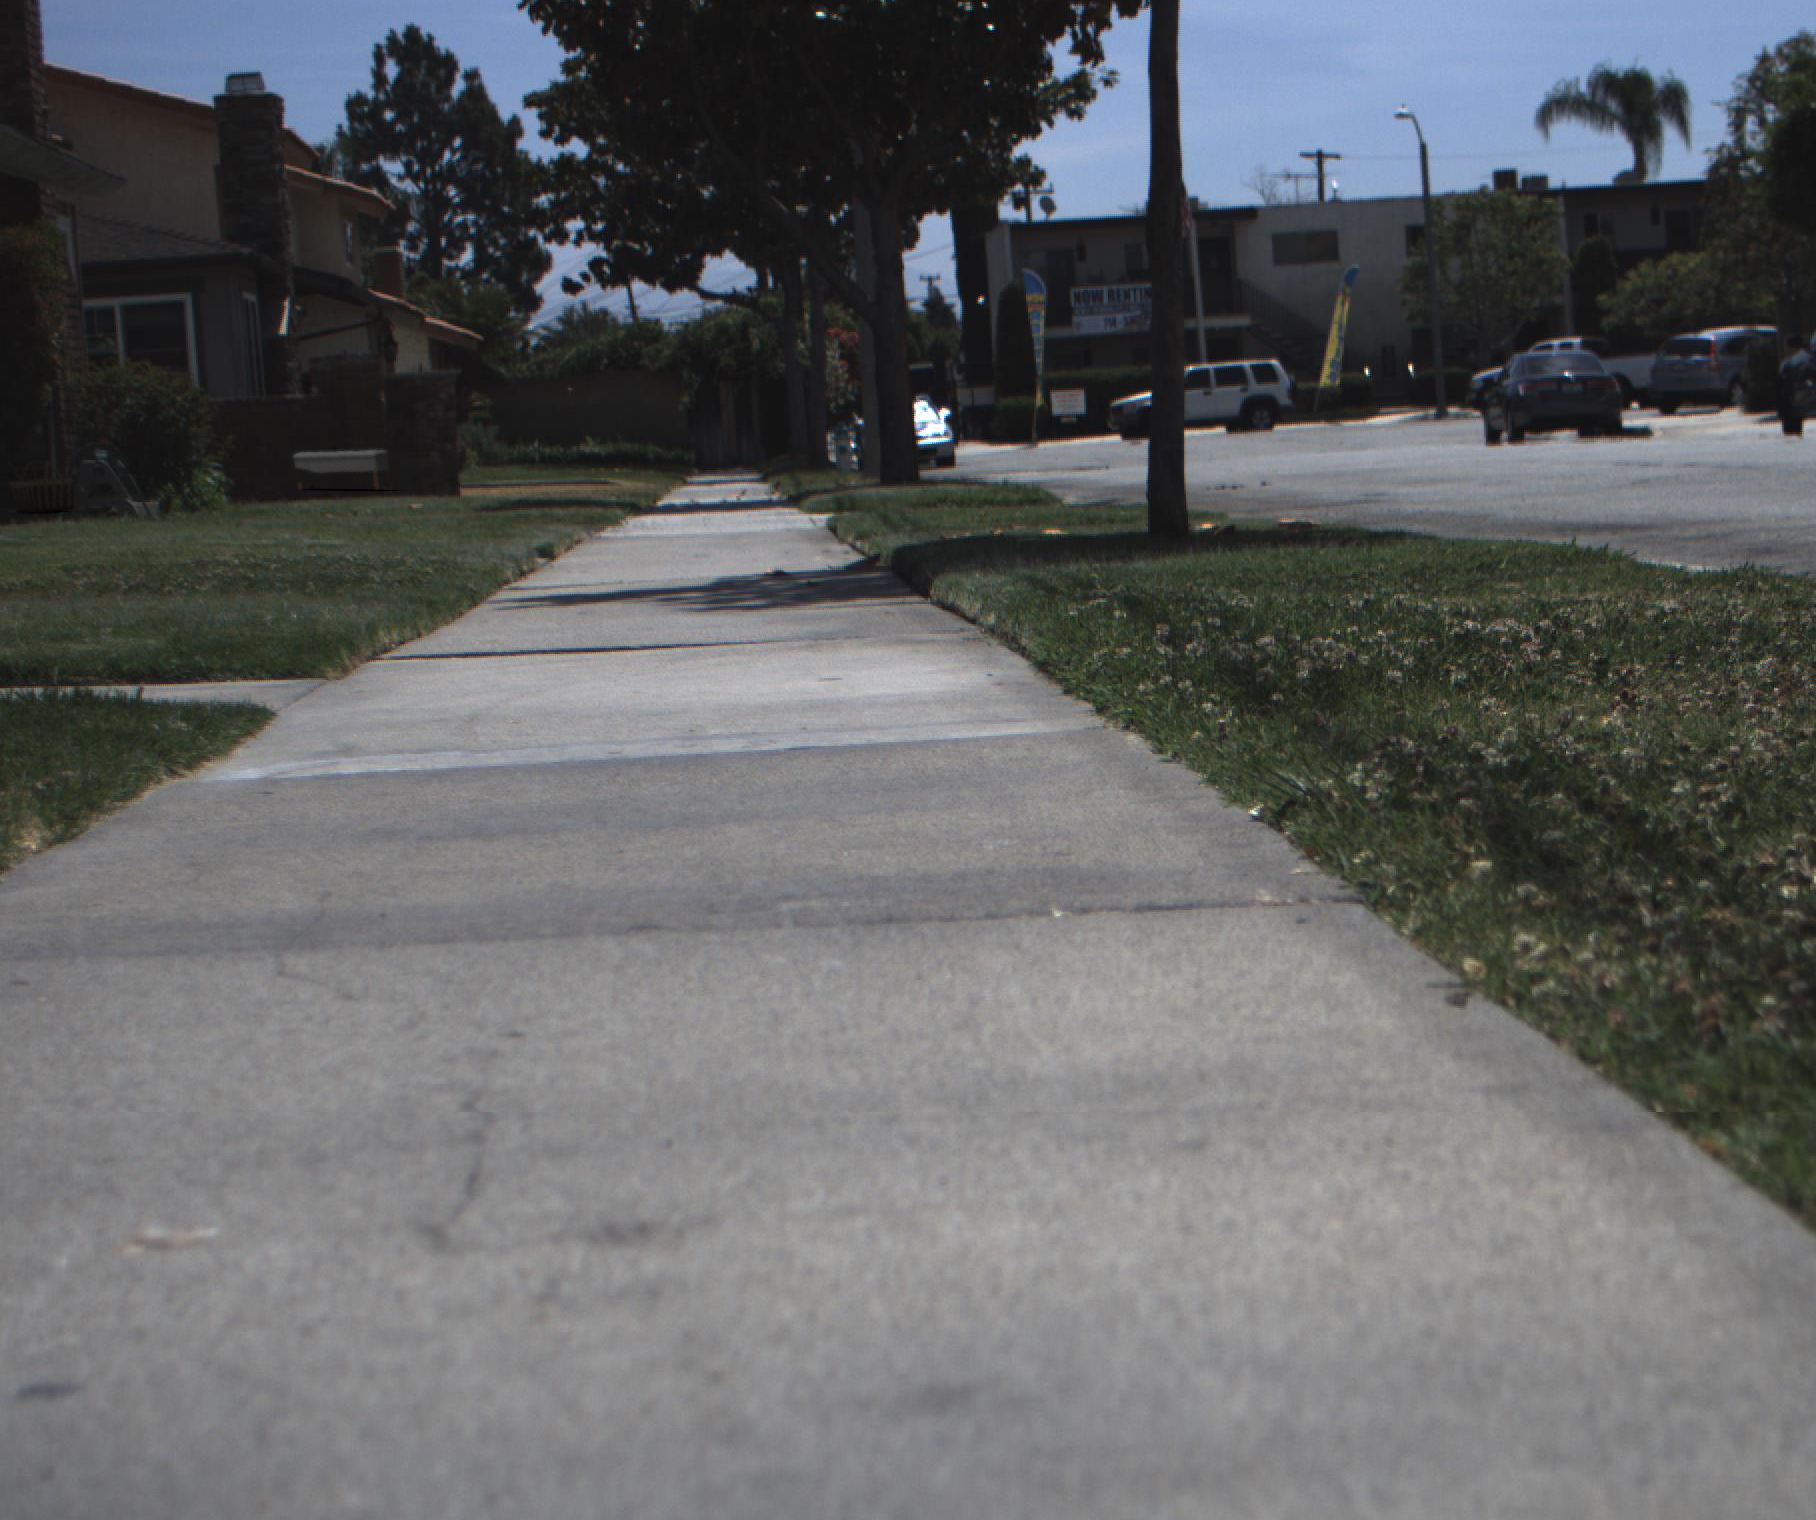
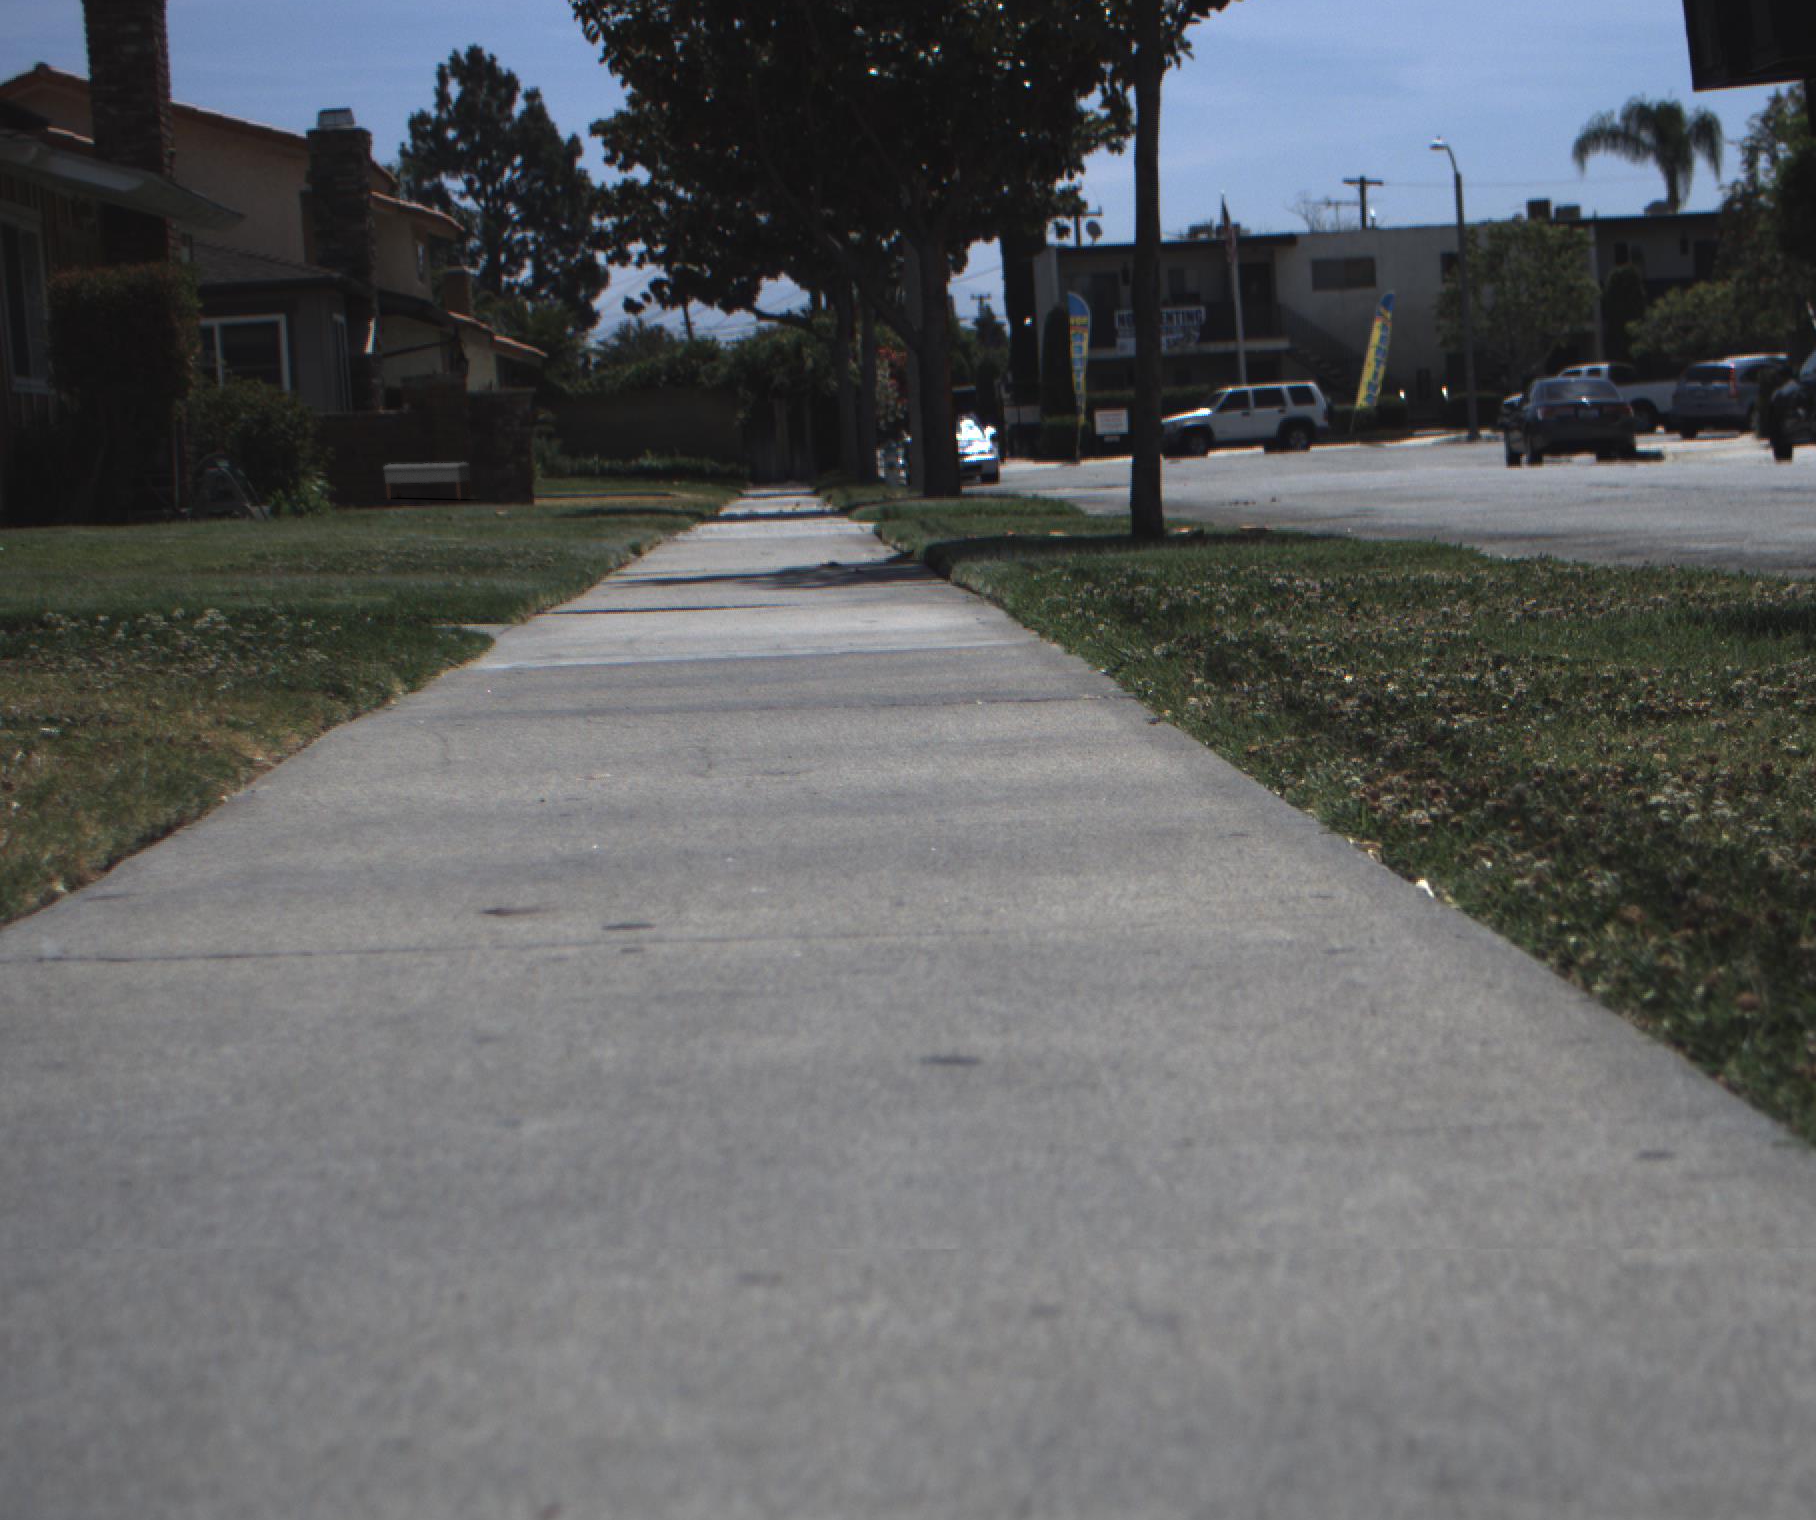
basket: present [9,461,74,513] -> none [160,470,215,515]

